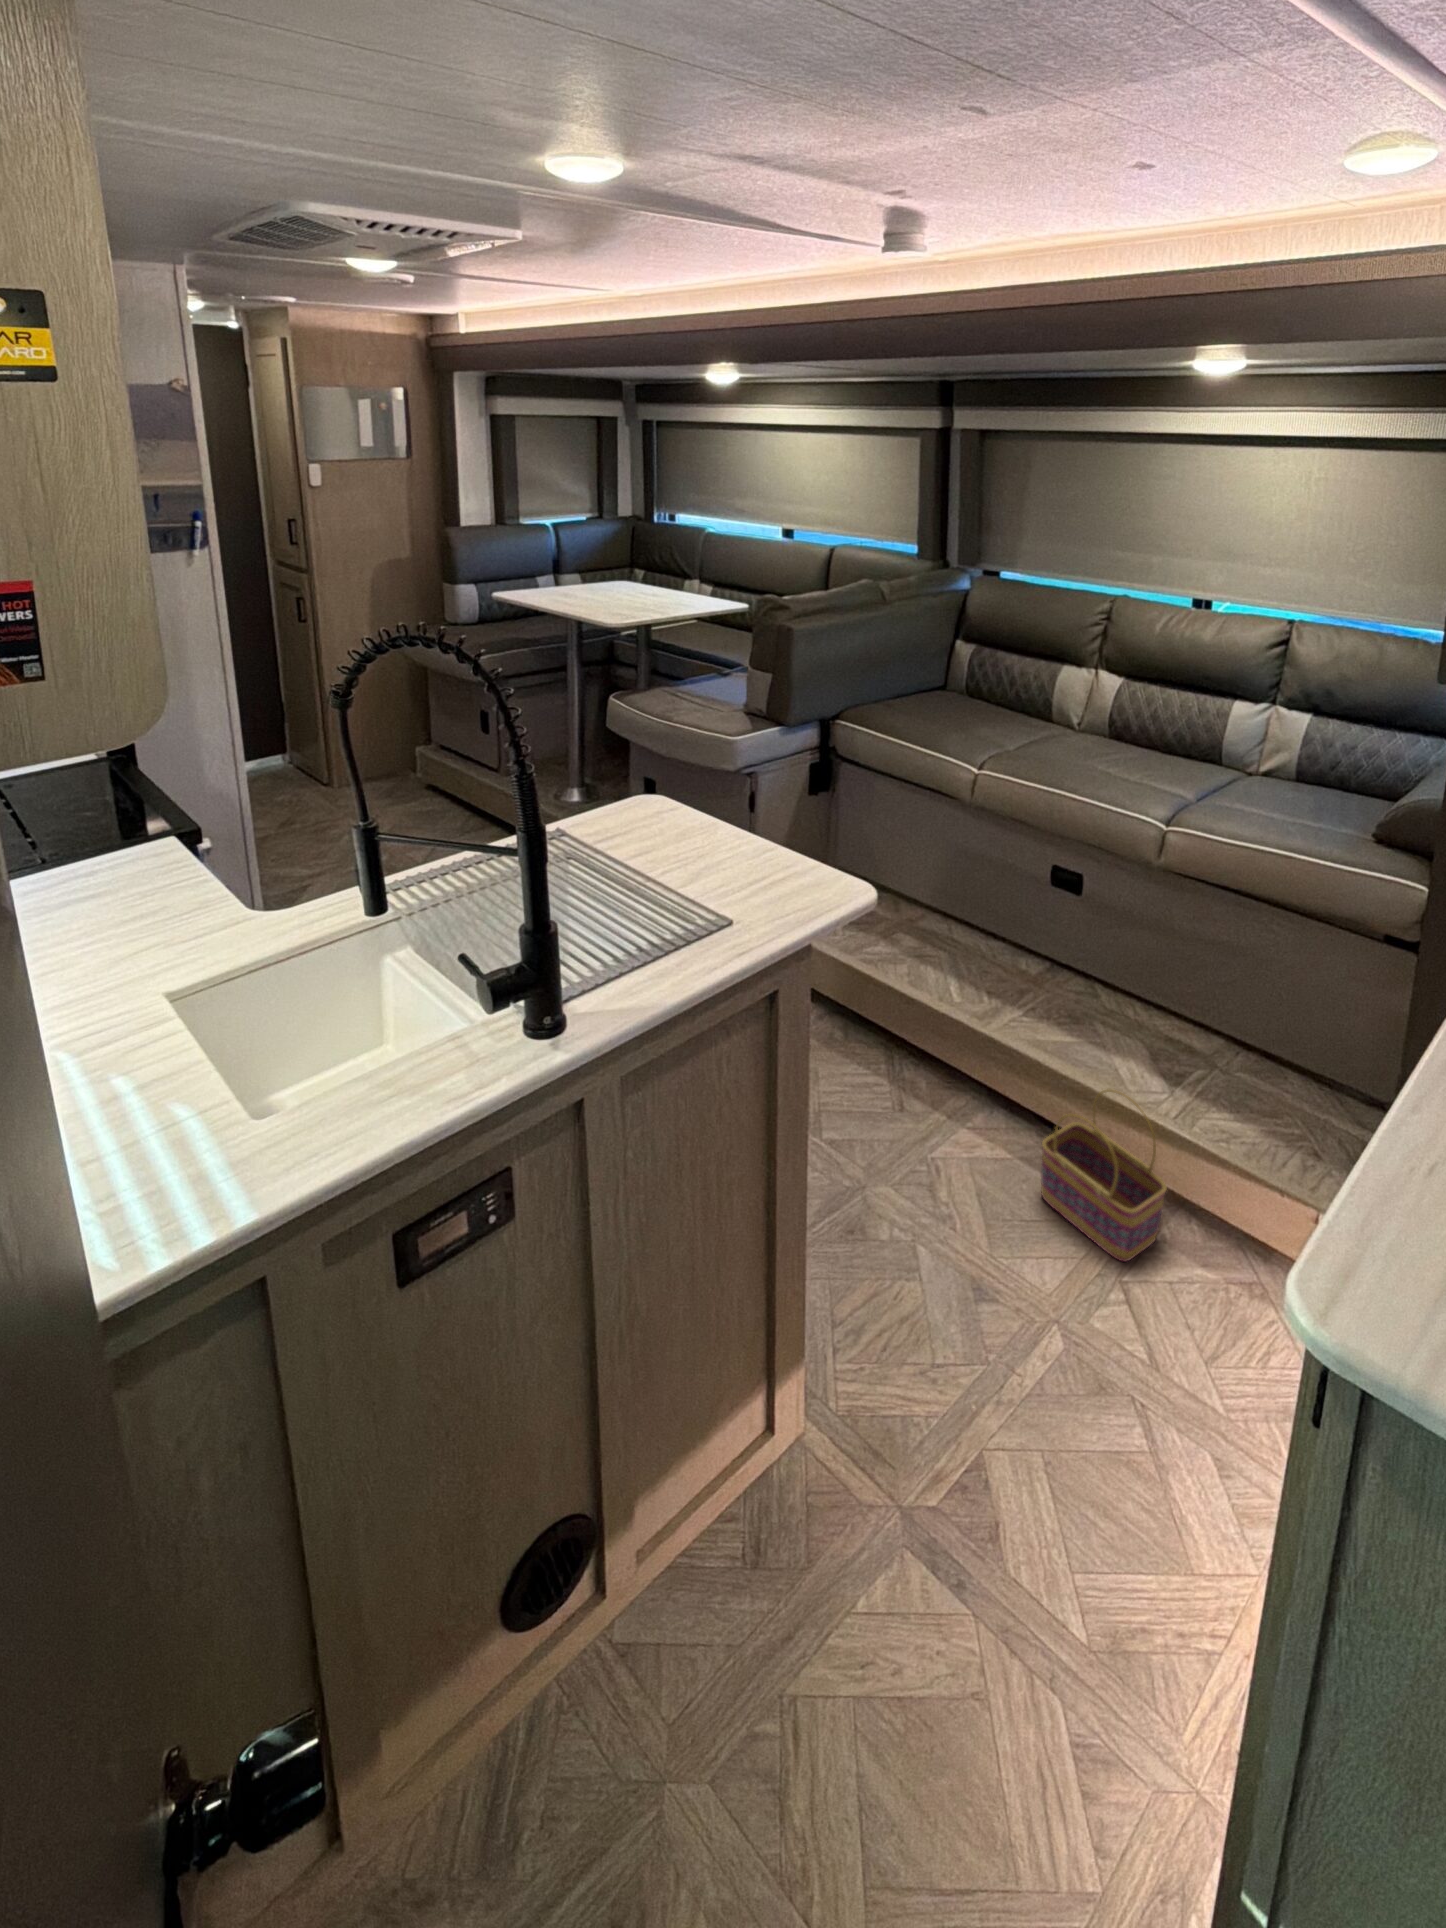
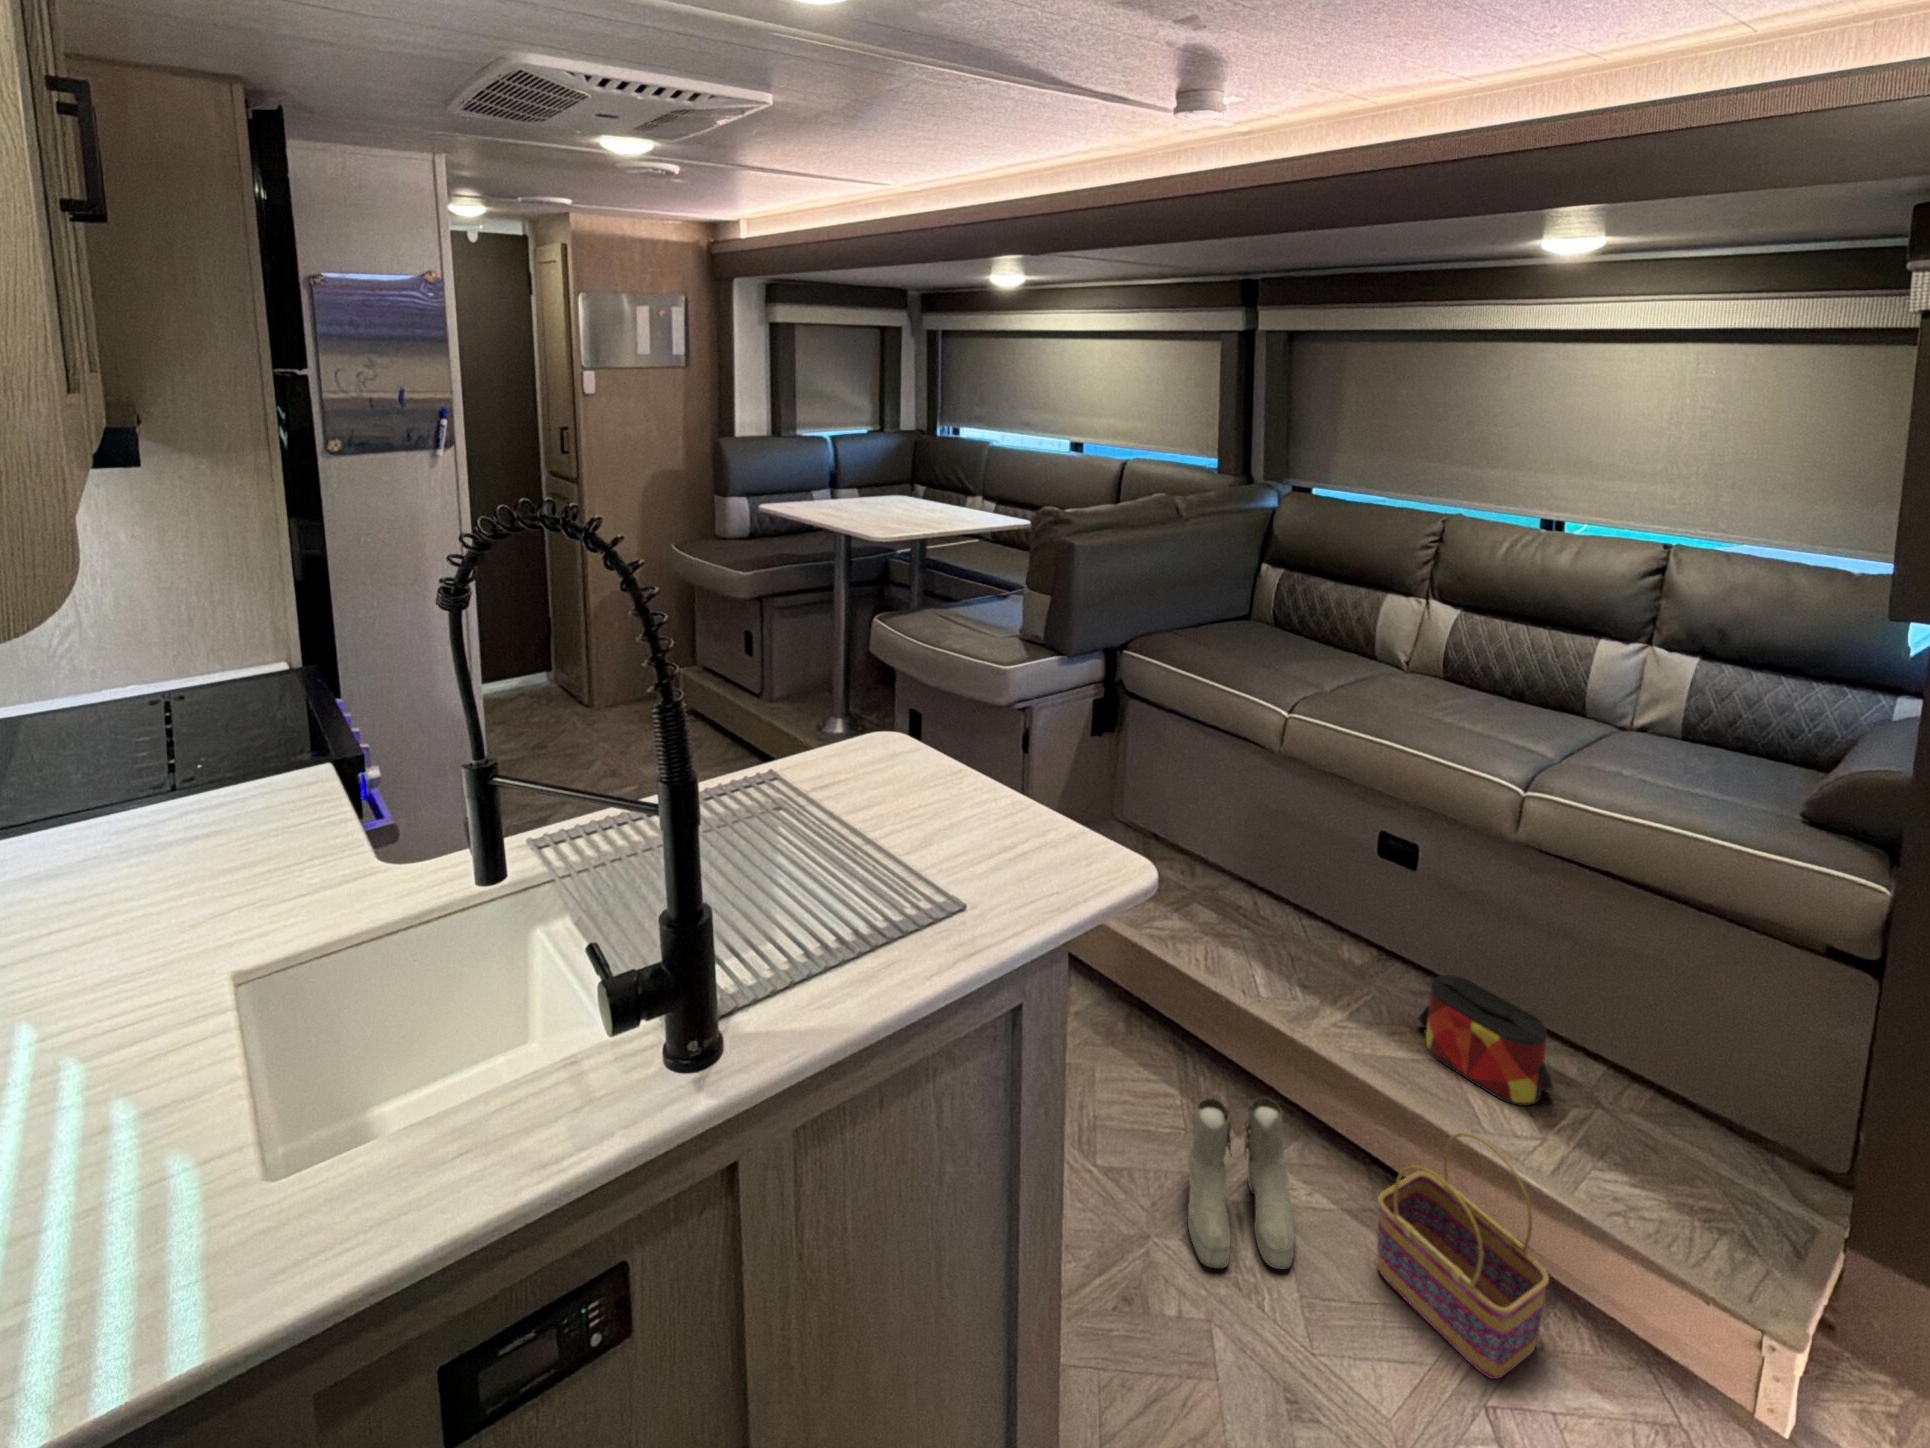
bag: none [1078,977,1180,1072] -> present [1418,975,1553,1106]
boots: none [895,1076,978,1204] -> present [1188,1097,1295,1270]

